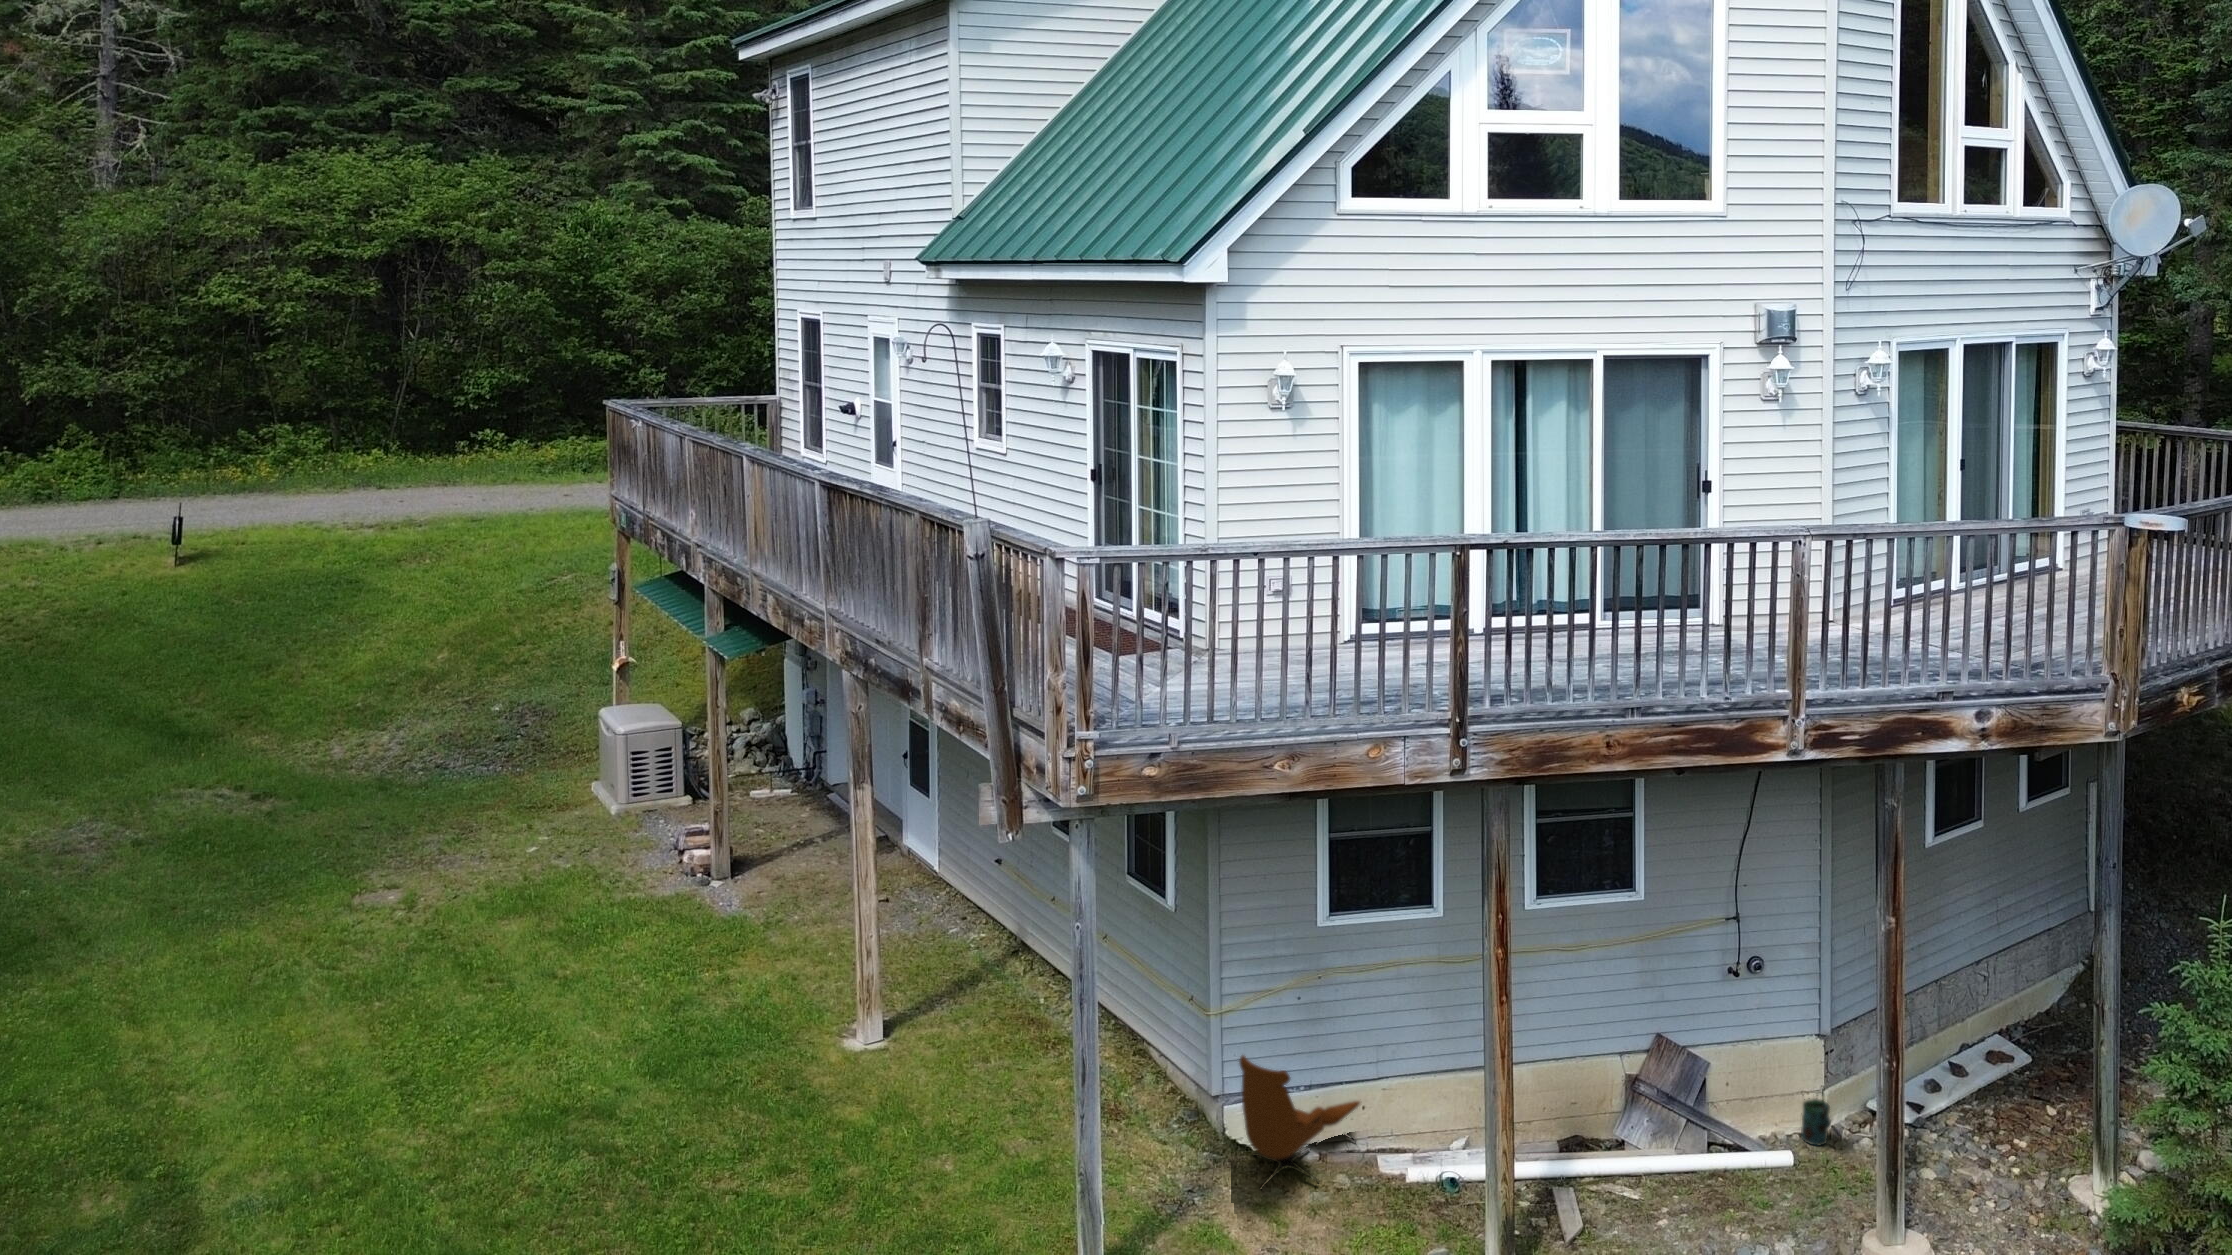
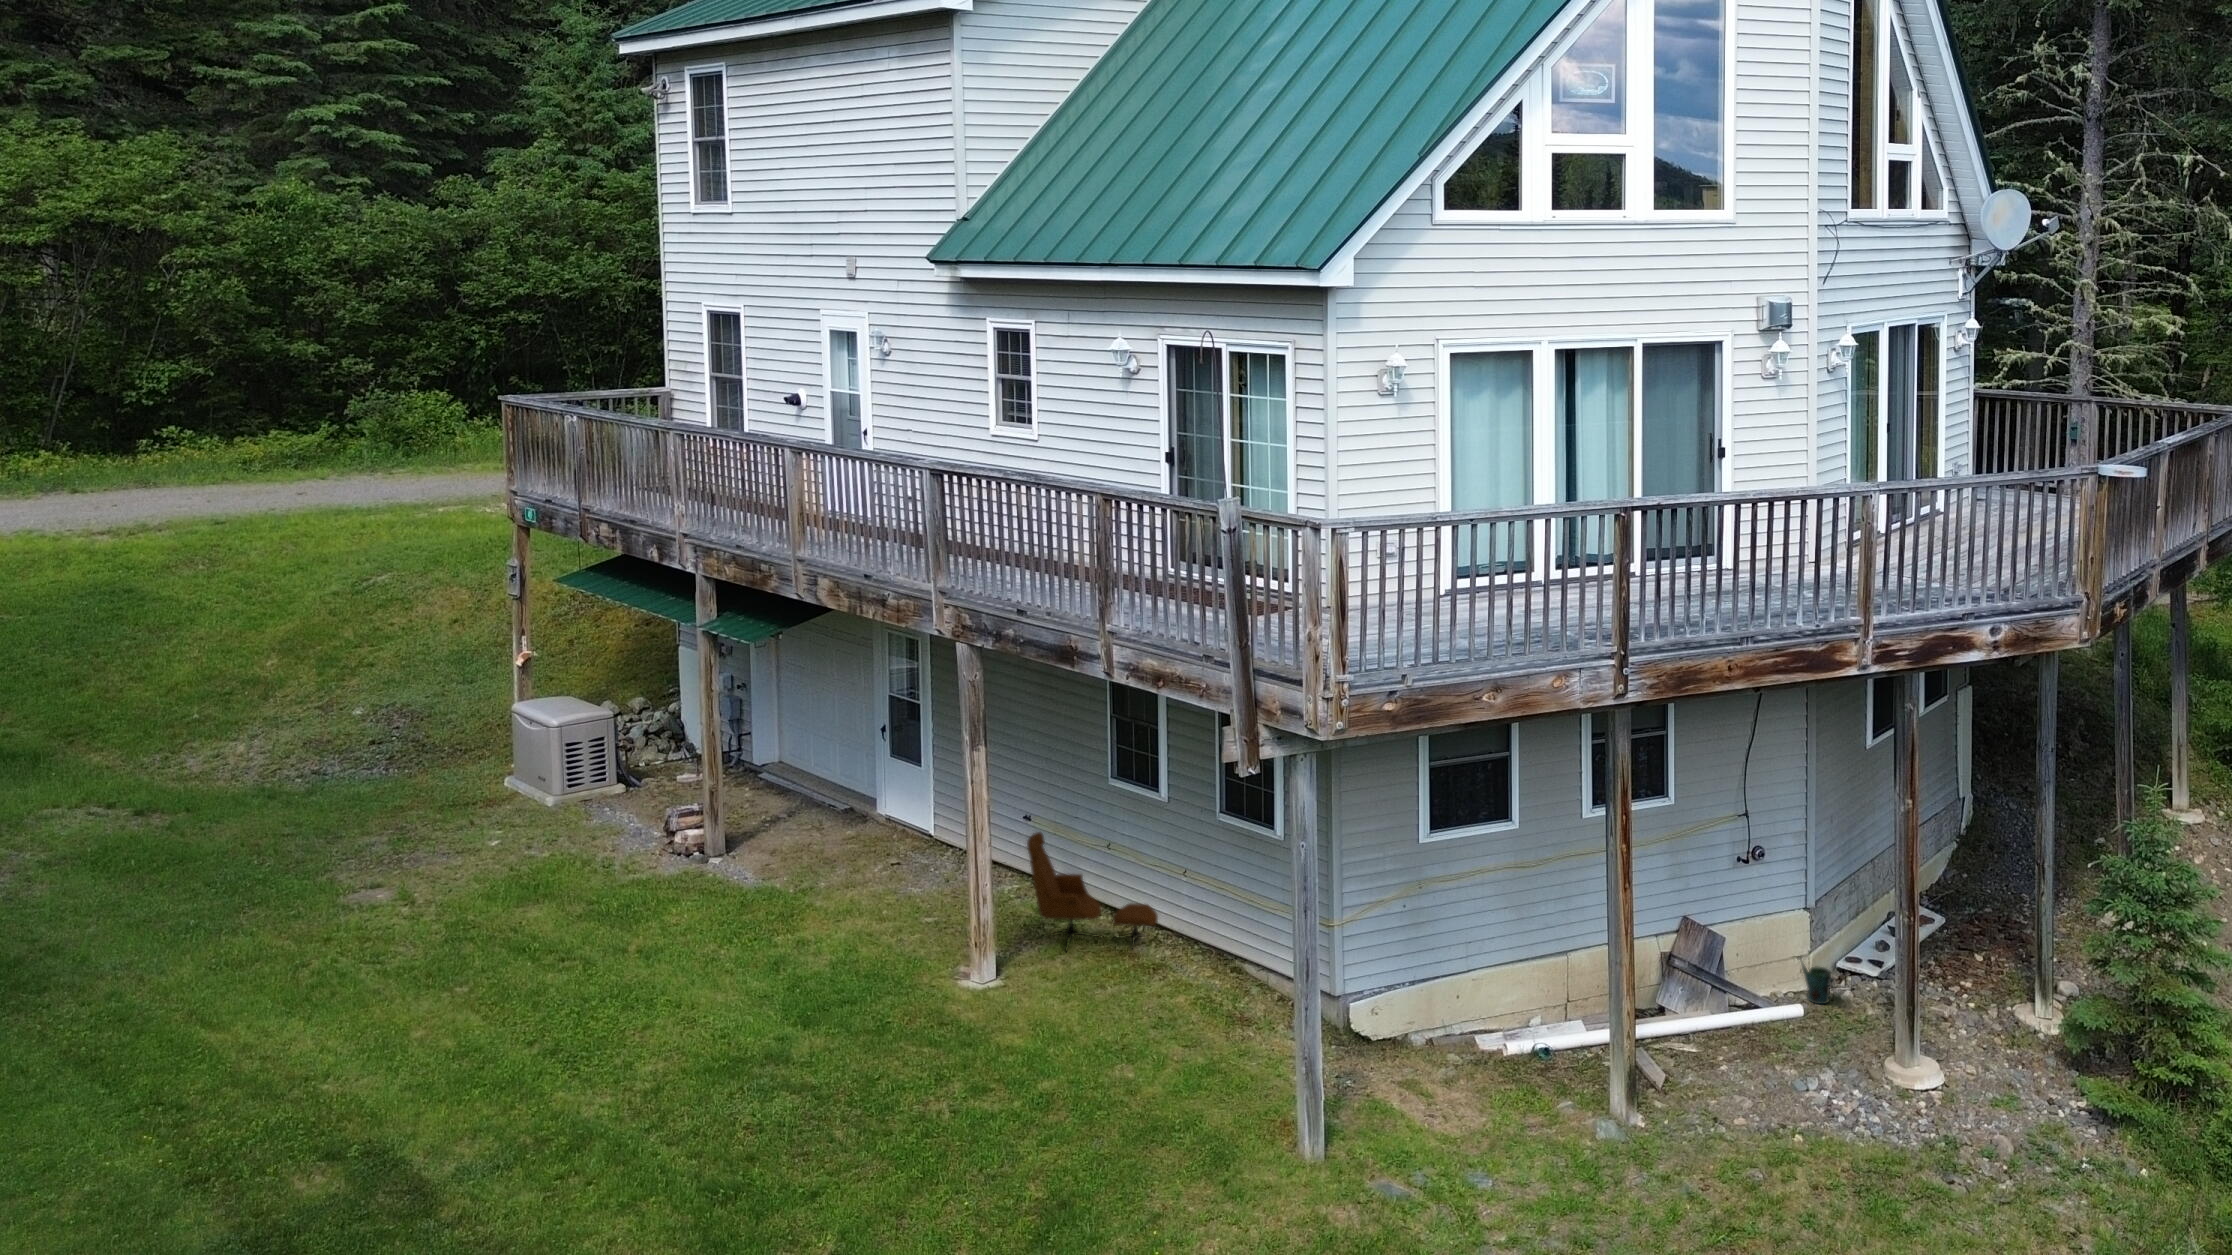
lounge chair: present [1239,1055,1360,1189] -> present [1027,832,1158,949]

